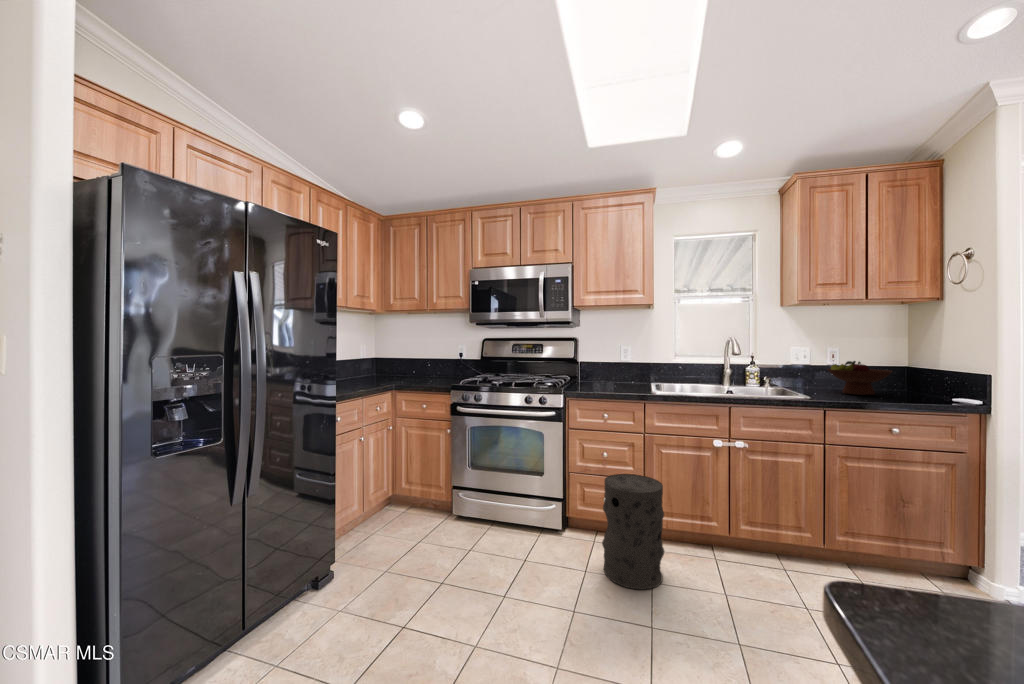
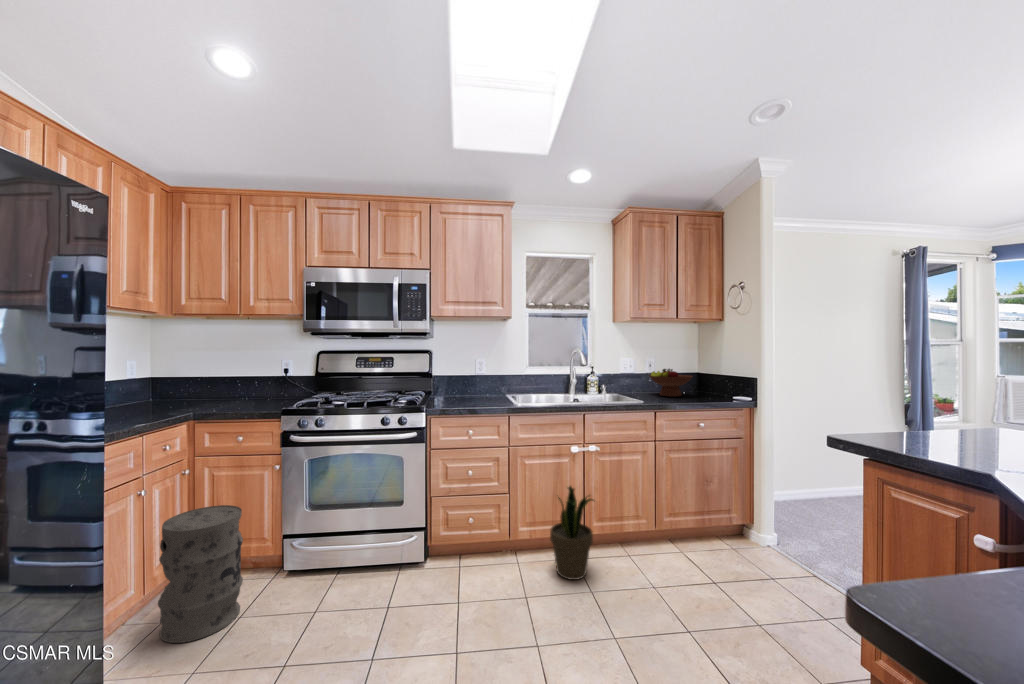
trash can: present [602,474,664,589] -> present [158,505,243,643]
potted plant: none [686,479,741,577] -> present [550,486,593,580]

